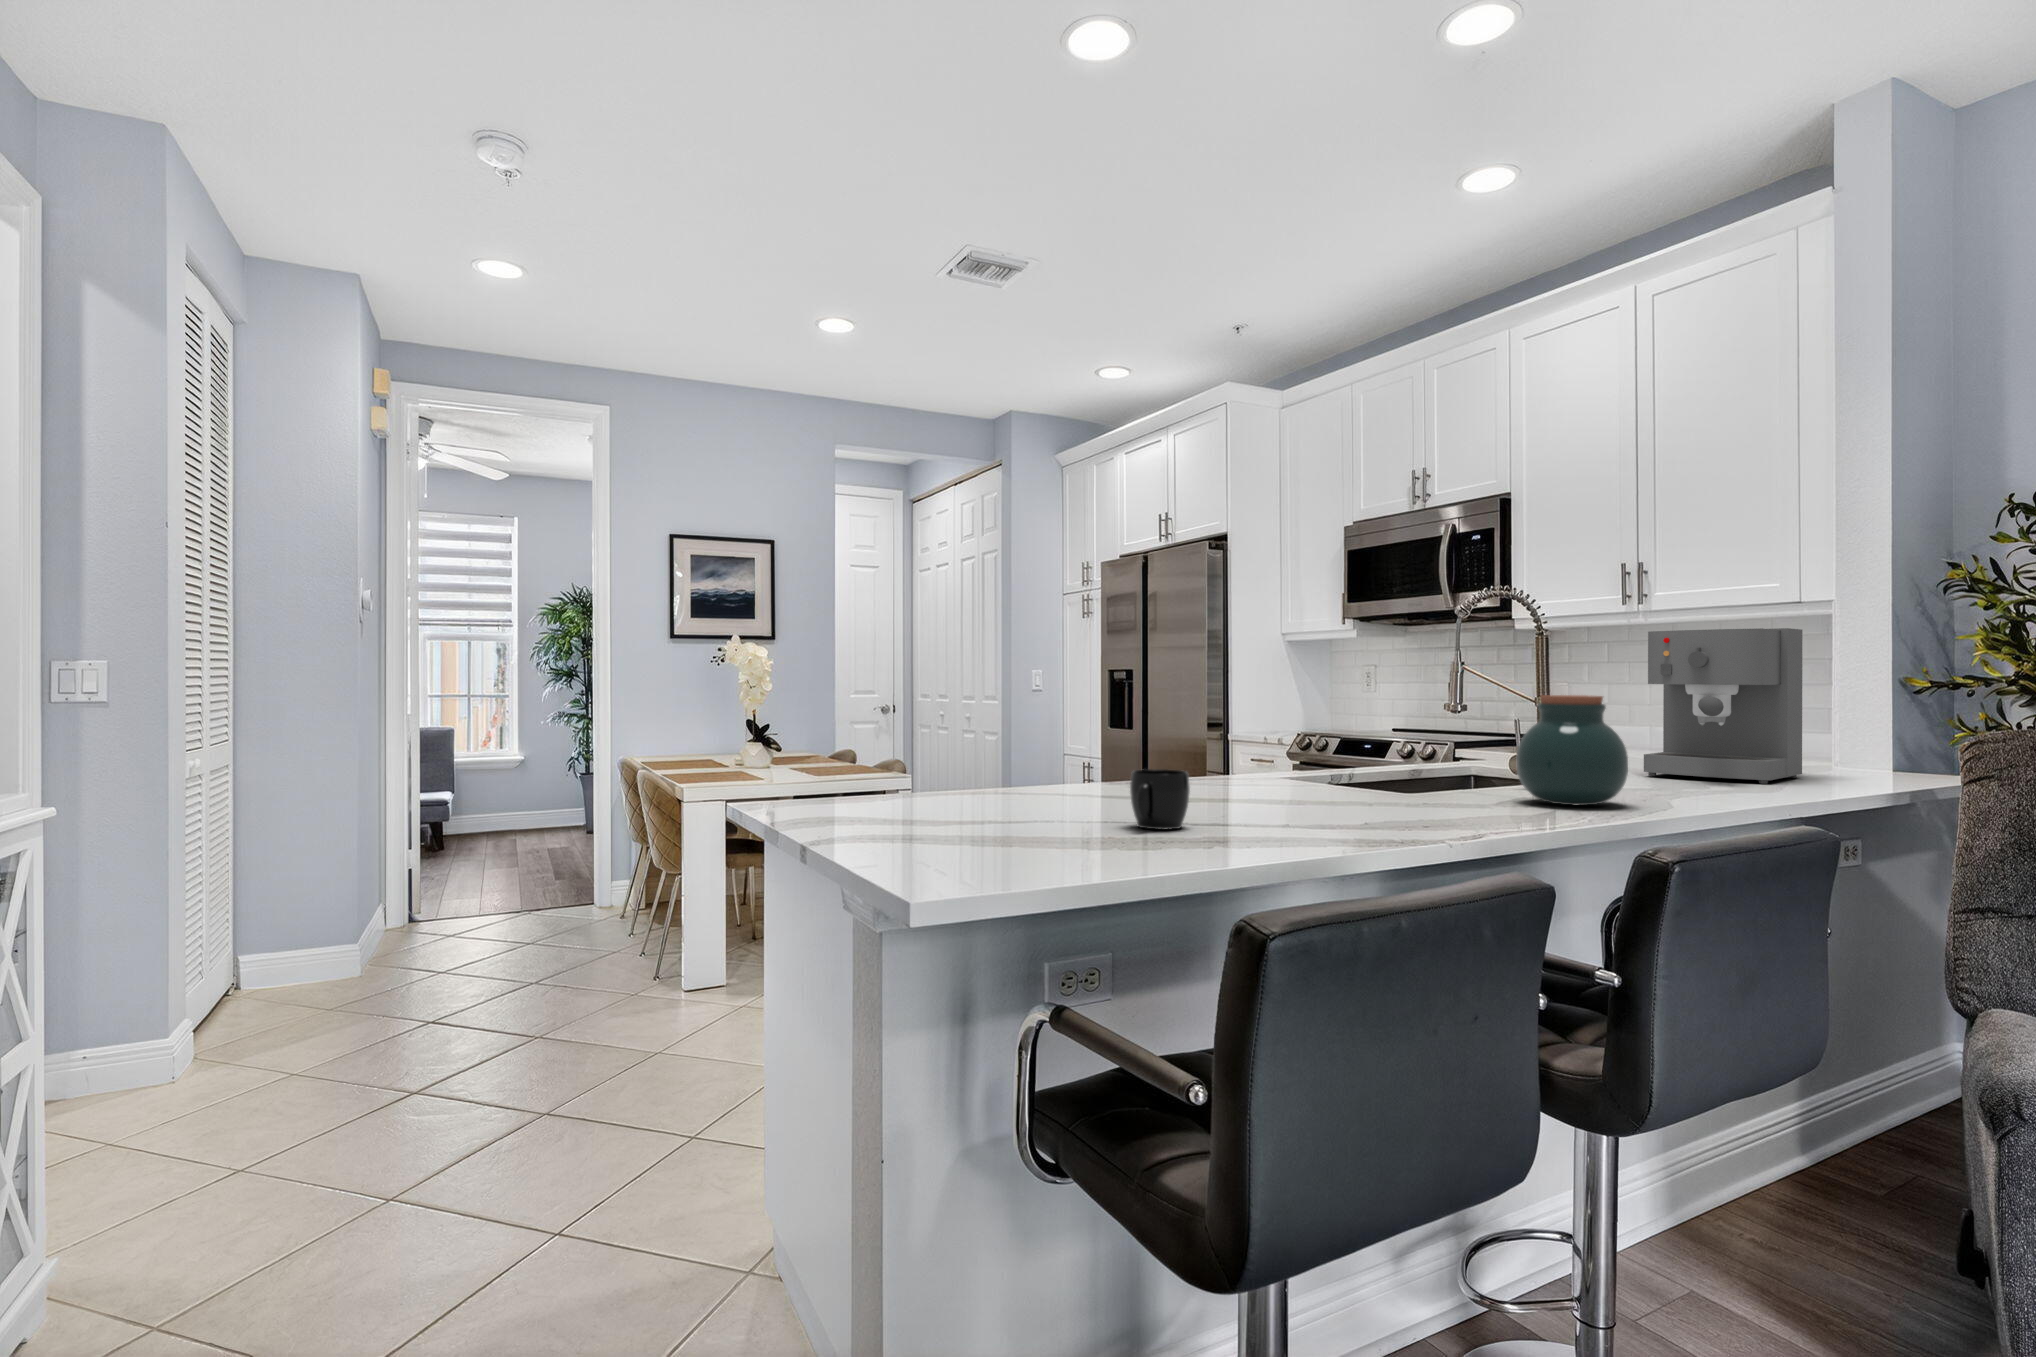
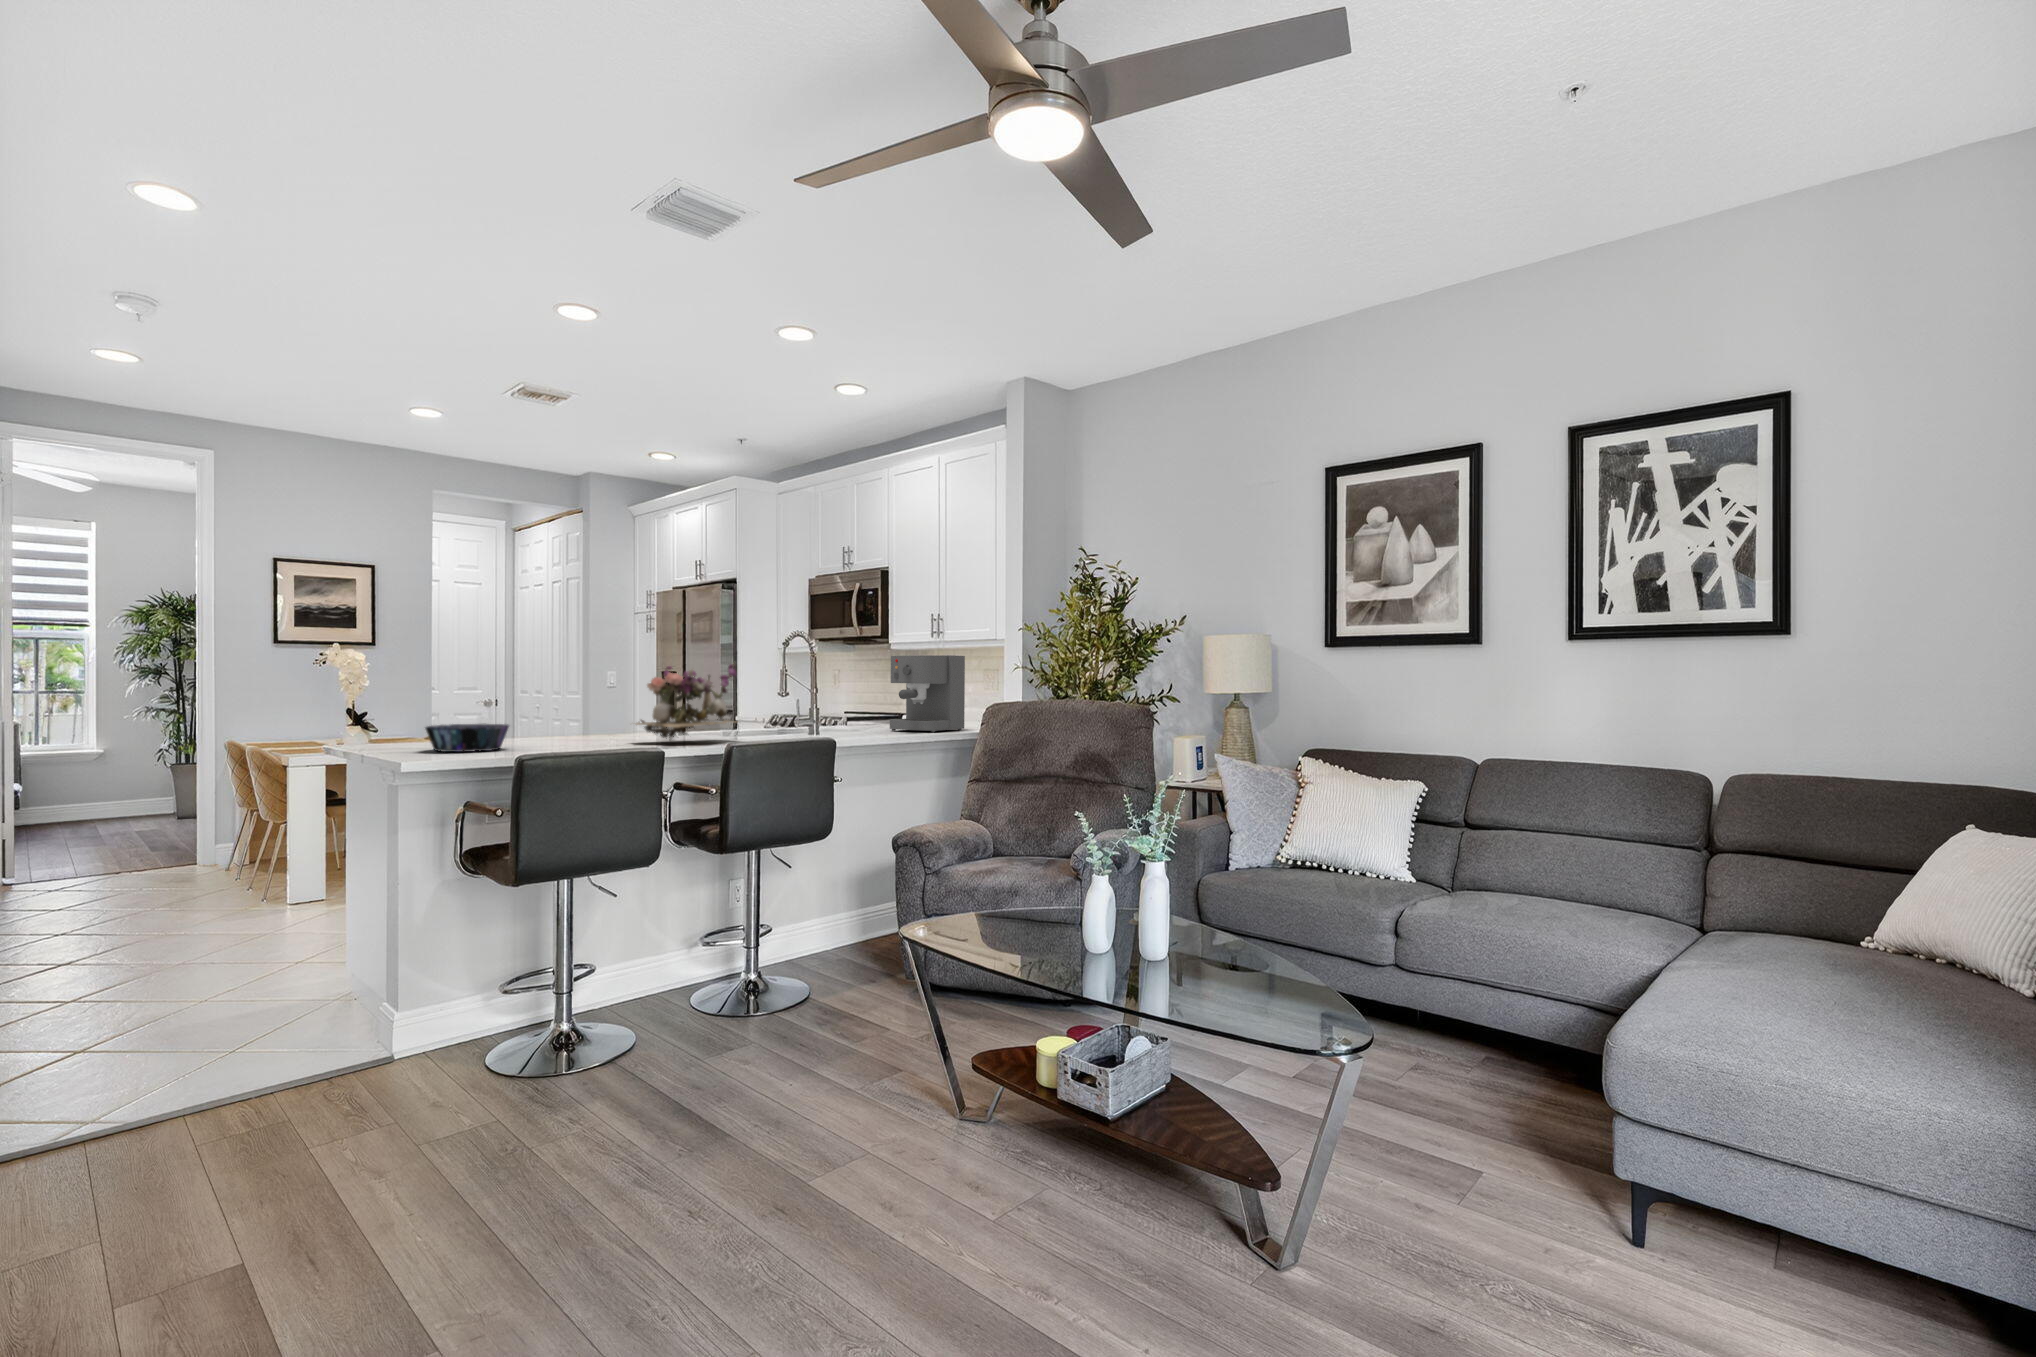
flower arrangement: none [1225,641,1443,801] -> present [636,663,736,740]
jar: present [1516,695,1628,806] -> none [778,689,827,741]
decorative bowl: none [889,761,1038,821] -> present [425,724,509,752]
mug: present [1130,769,1190,830] -> none [552,724,584,752]

